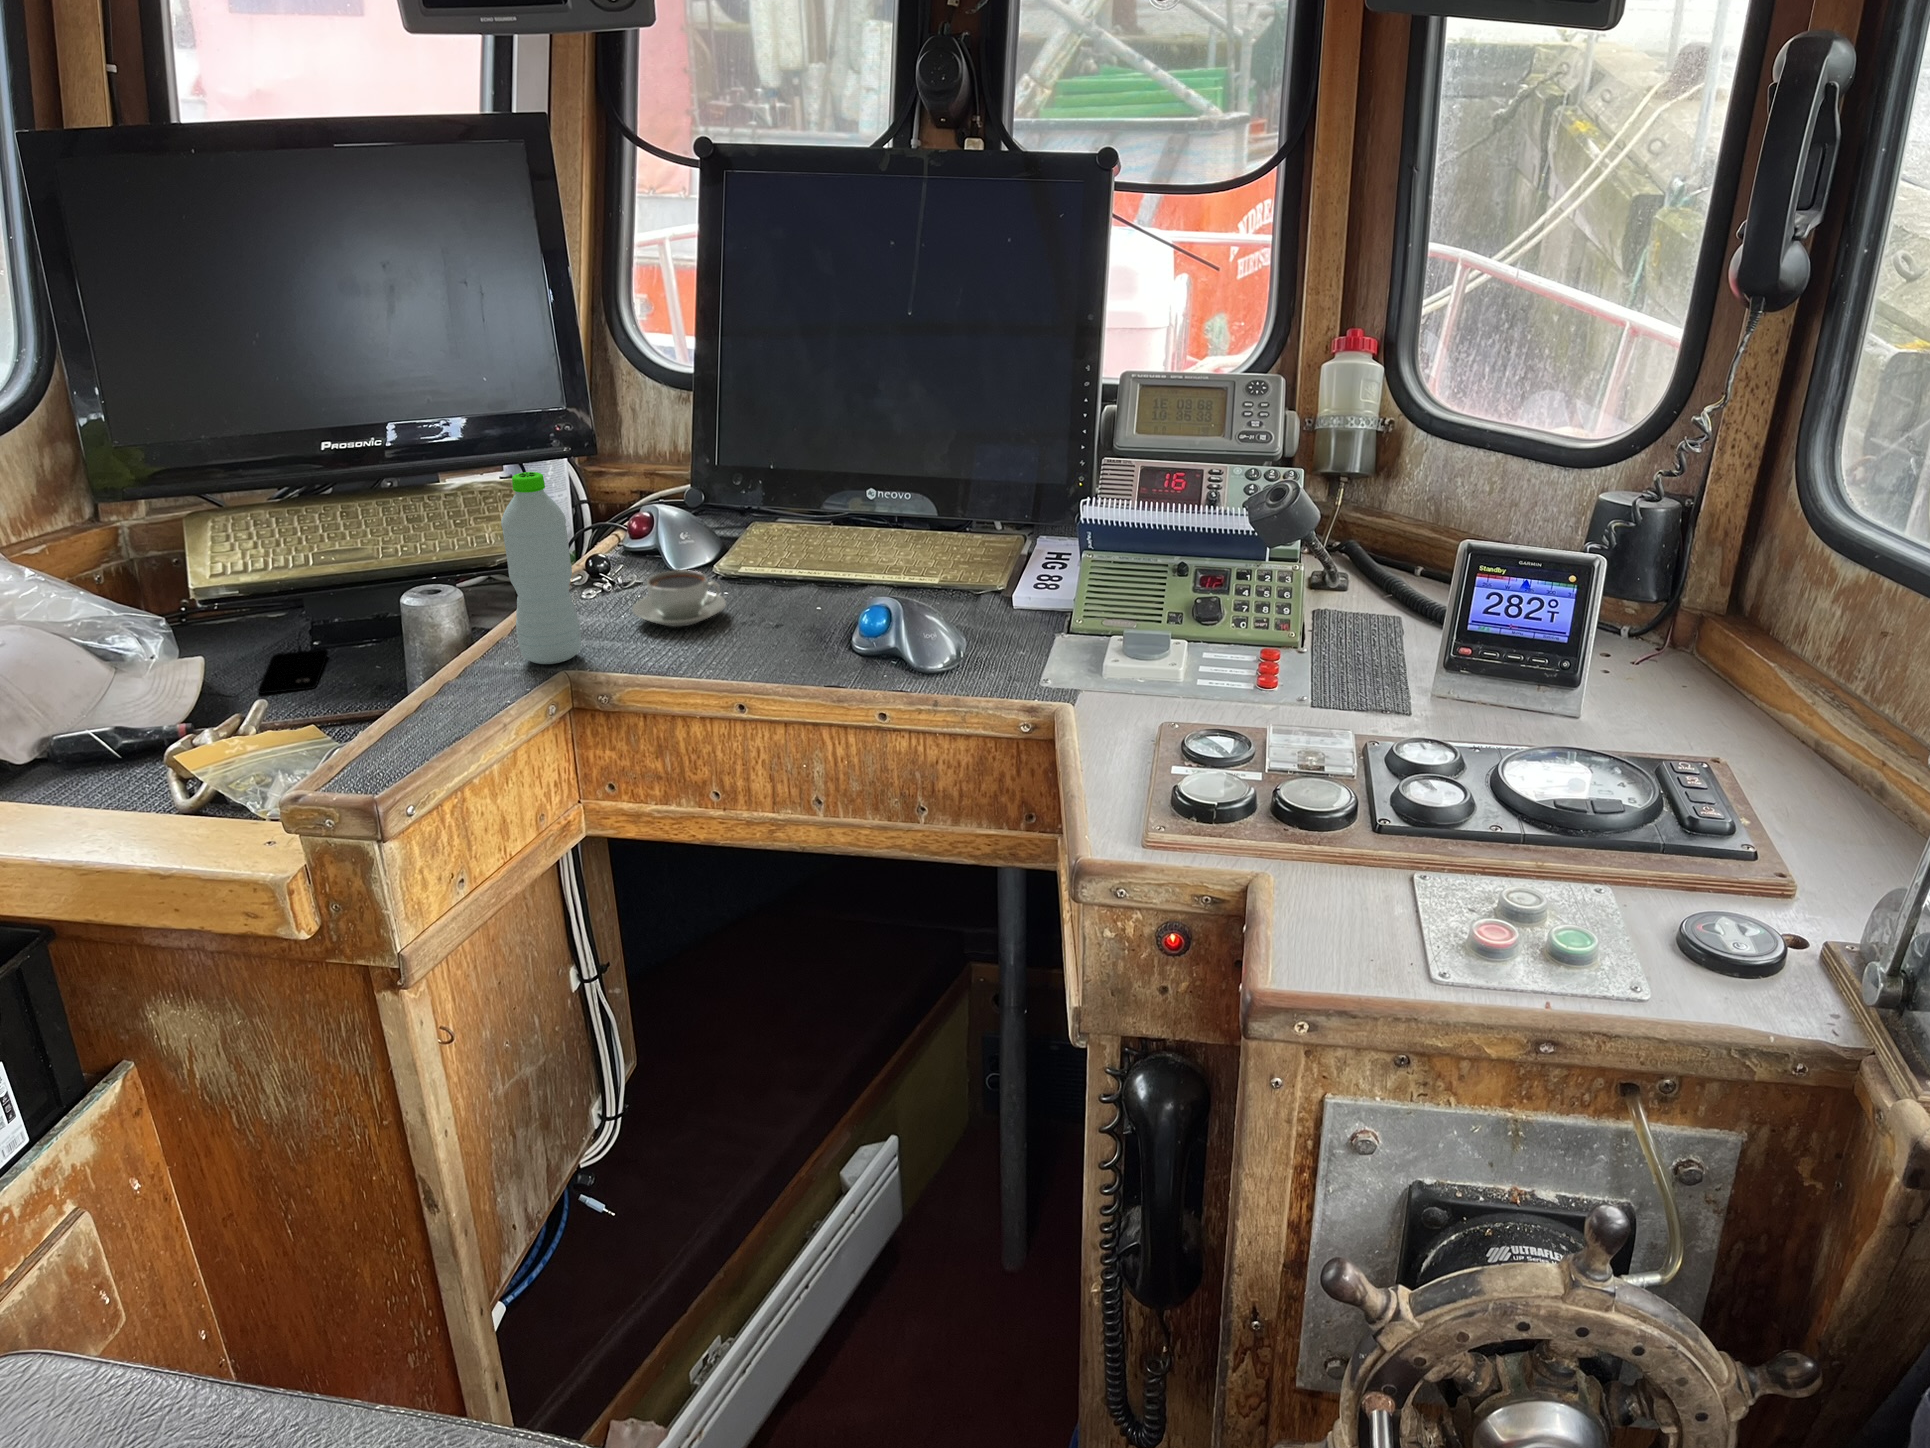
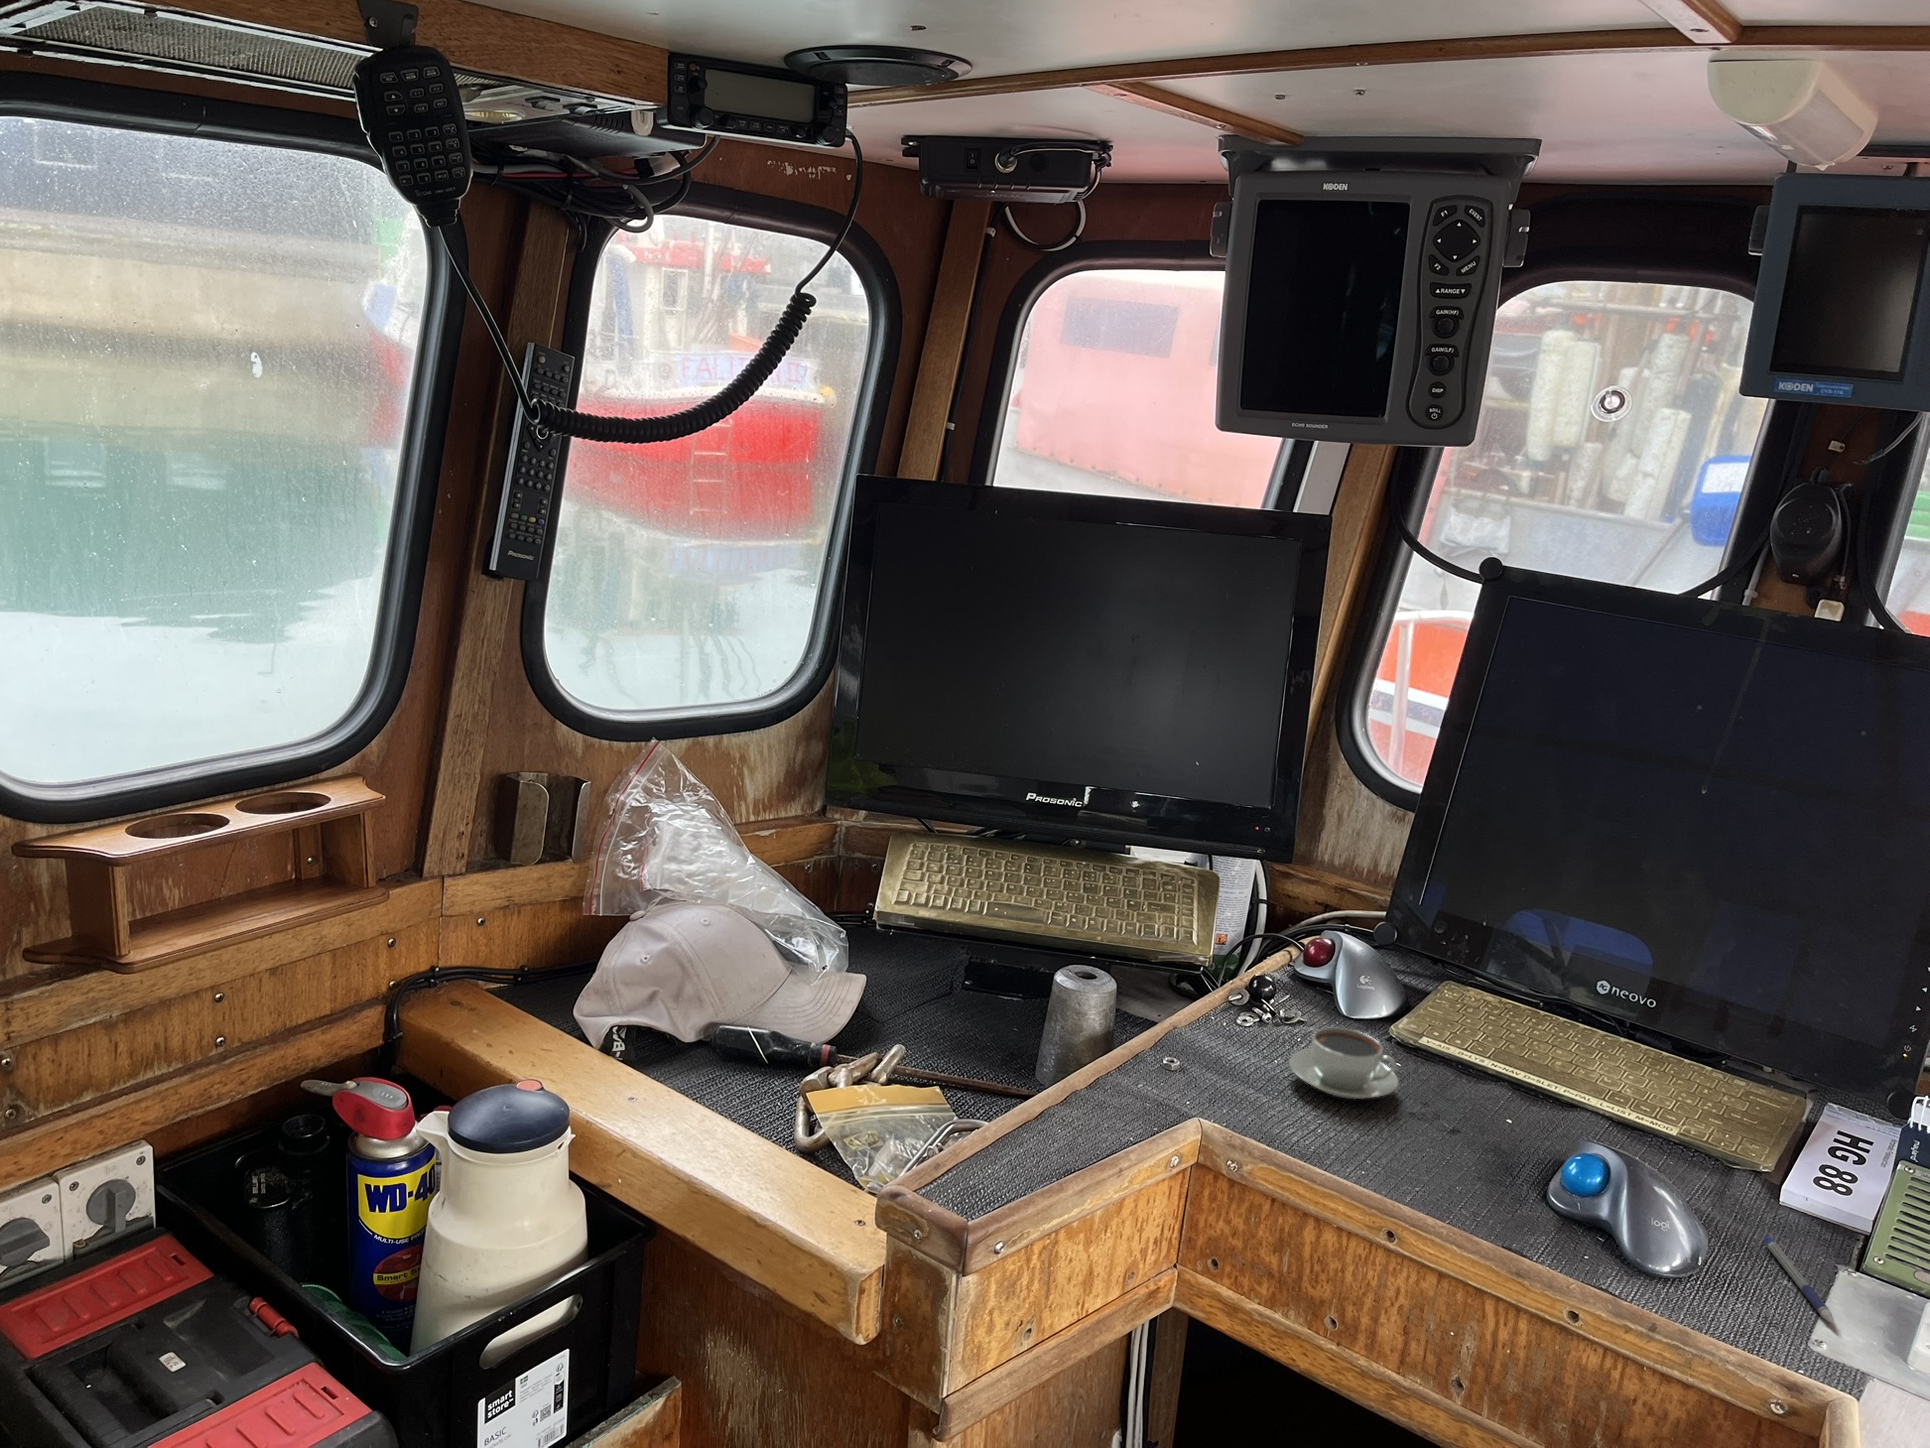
water bottle: present [501,472,581,664] -> none [1158,893,1242,1105]
pen: none [1006,629,1055,668] -> present [1764,1236,1835,1325]
smartphone: present [258,649,328,694] -> none [901,992,976,1043]

